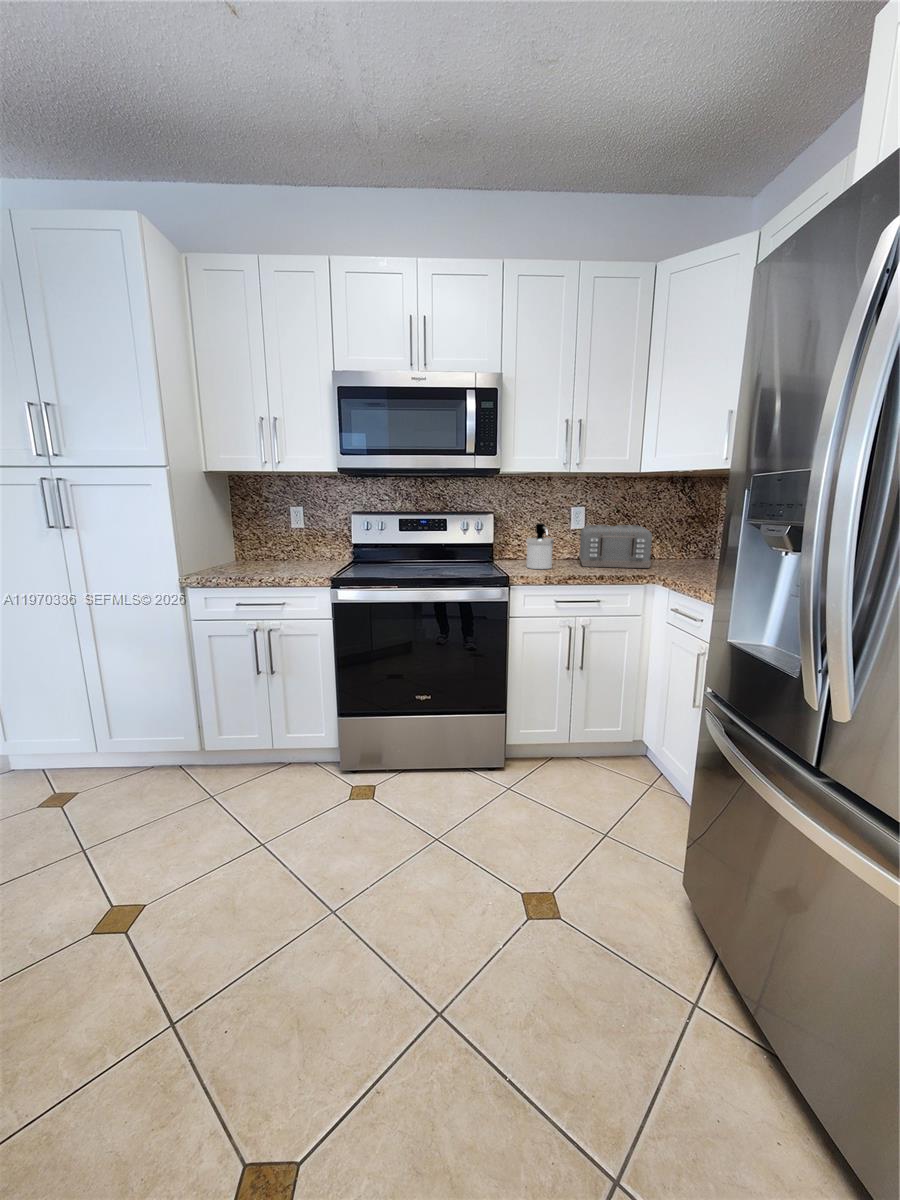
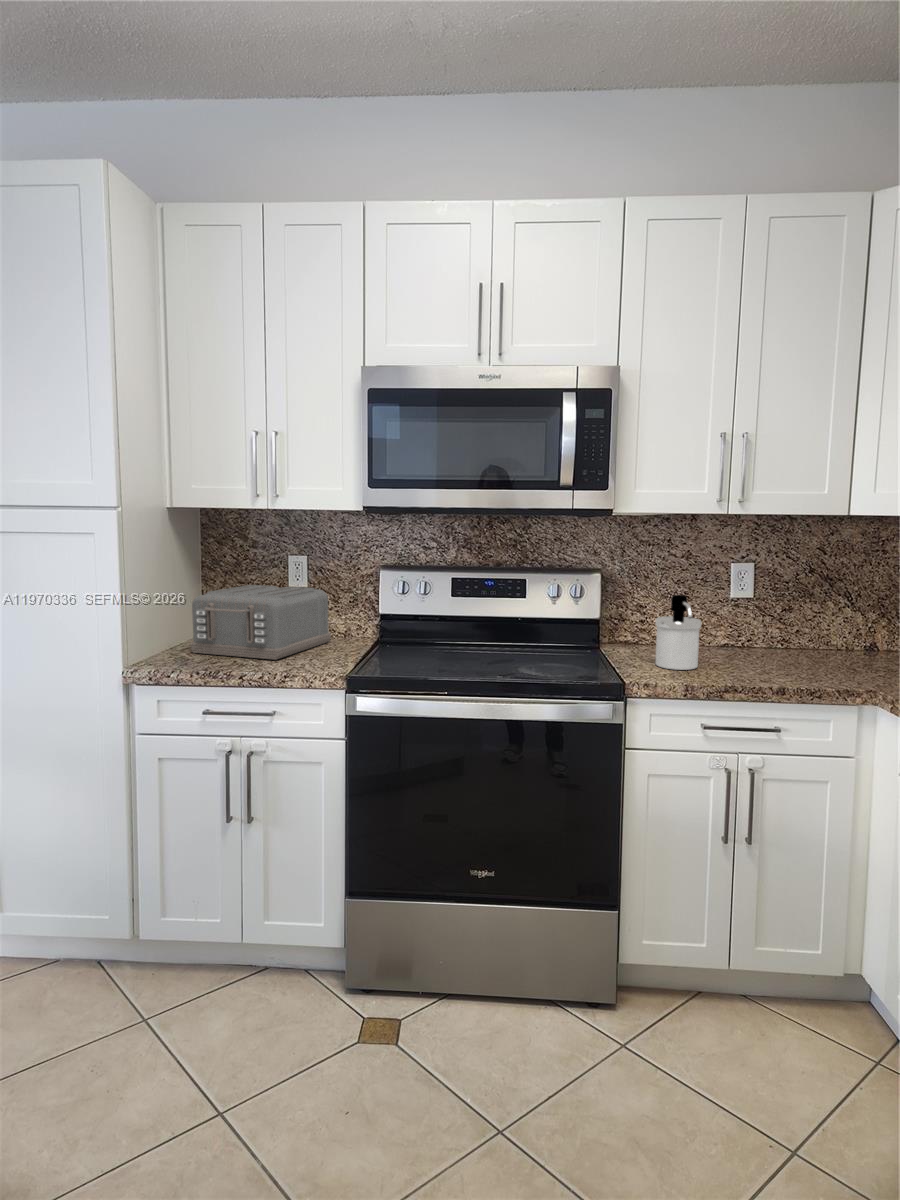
toaster: present [579,525,652,568] -> present [191,585,331,660]

